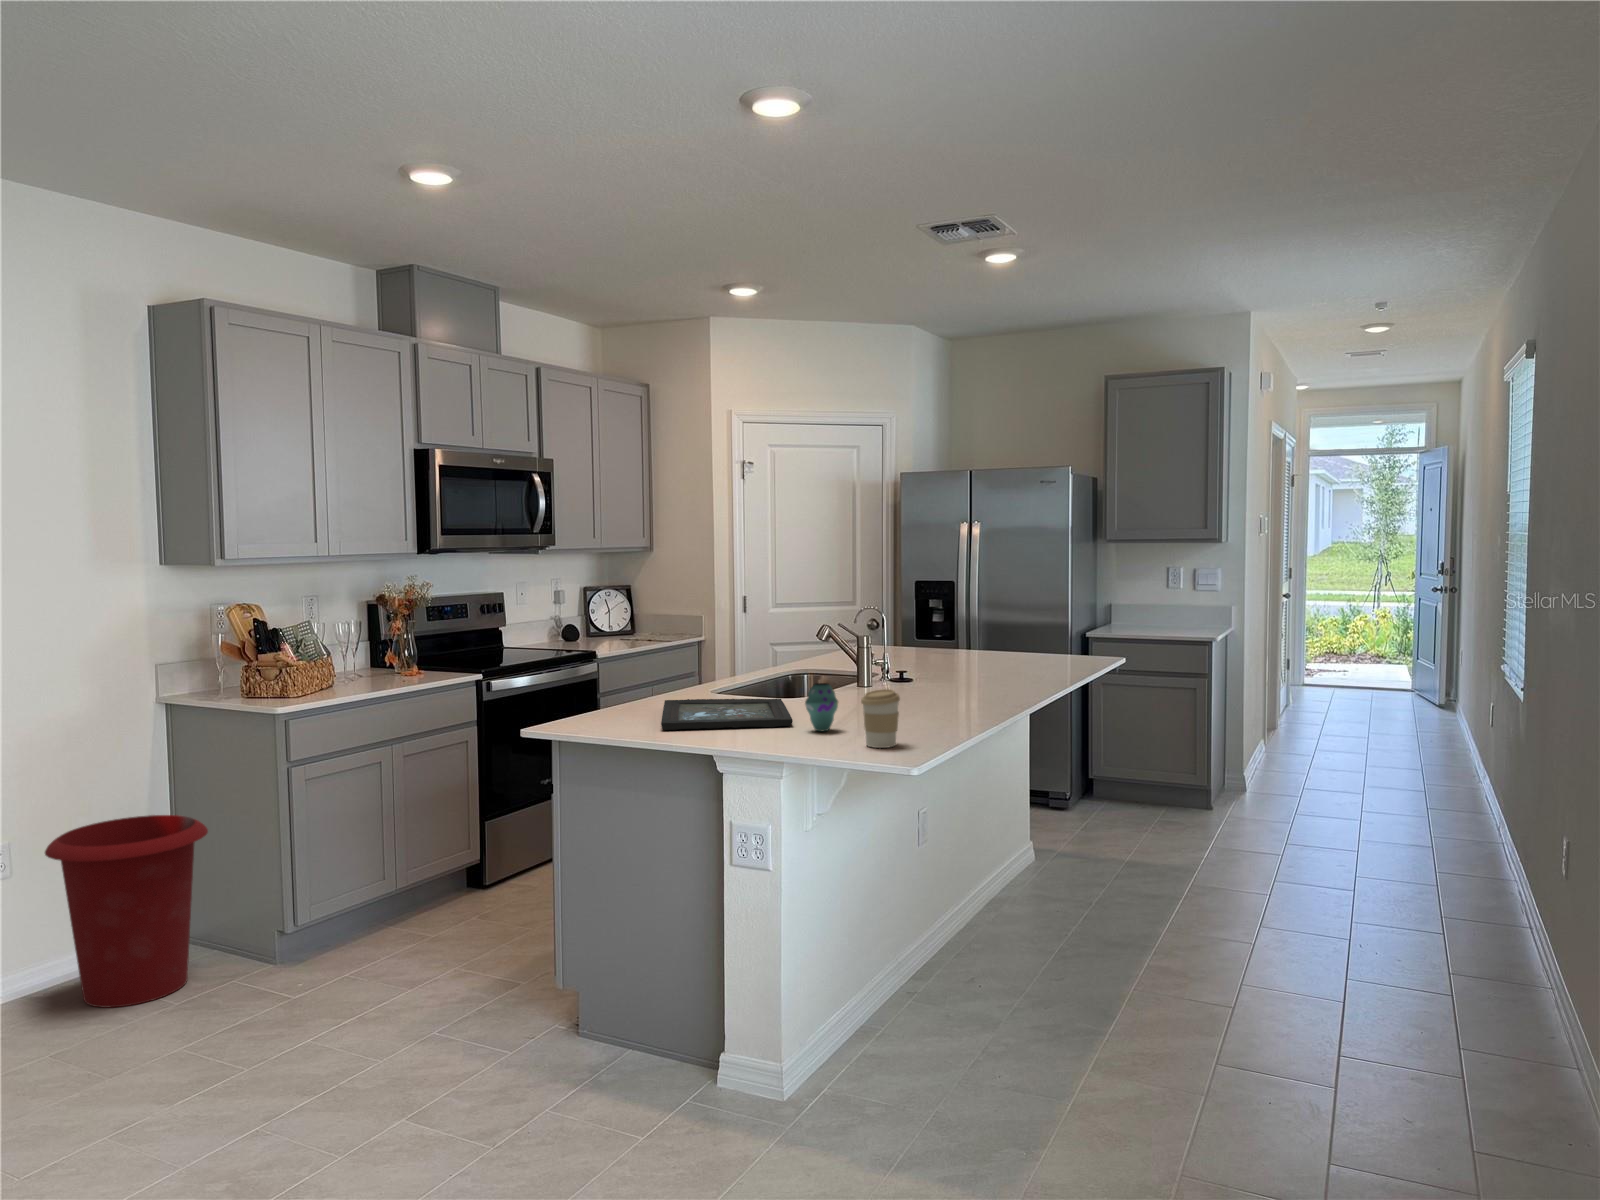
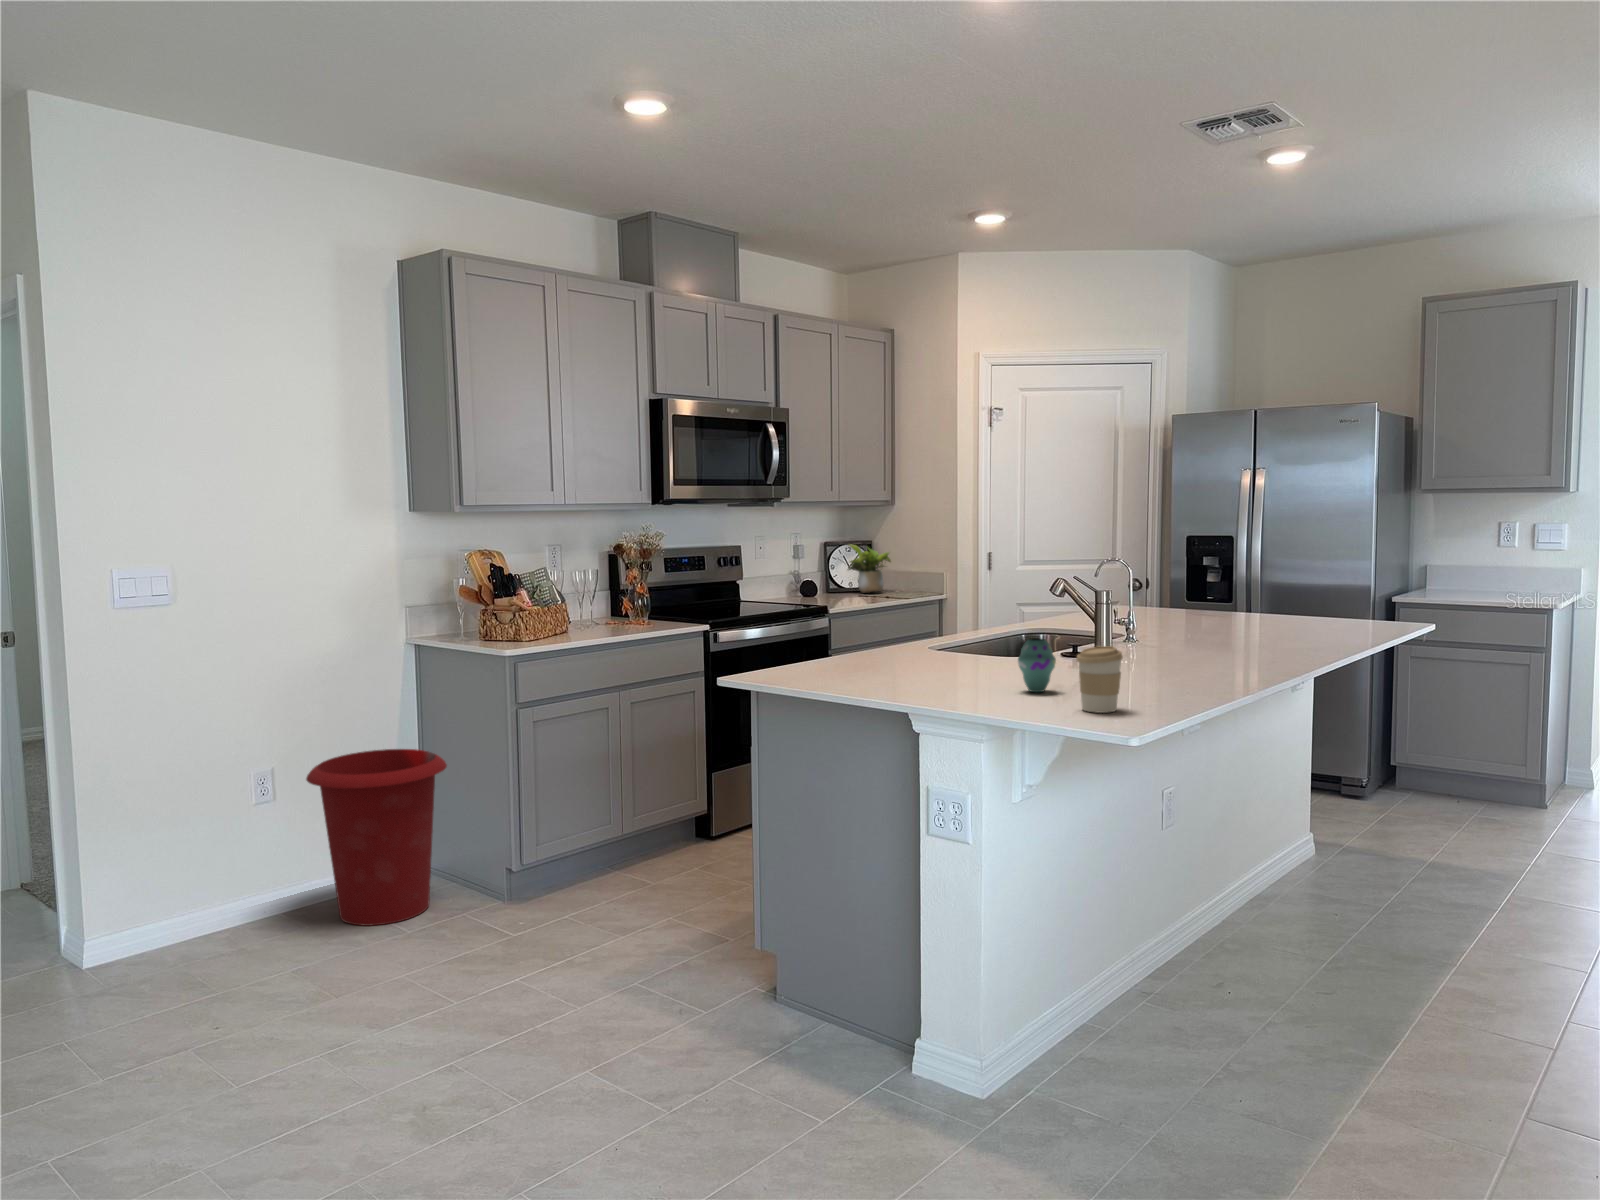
potted plant: none [606,590,650,637] -> present [848,545,891,593]
tray: present [661,699,793,730] -> none [861,654,1005,685]

